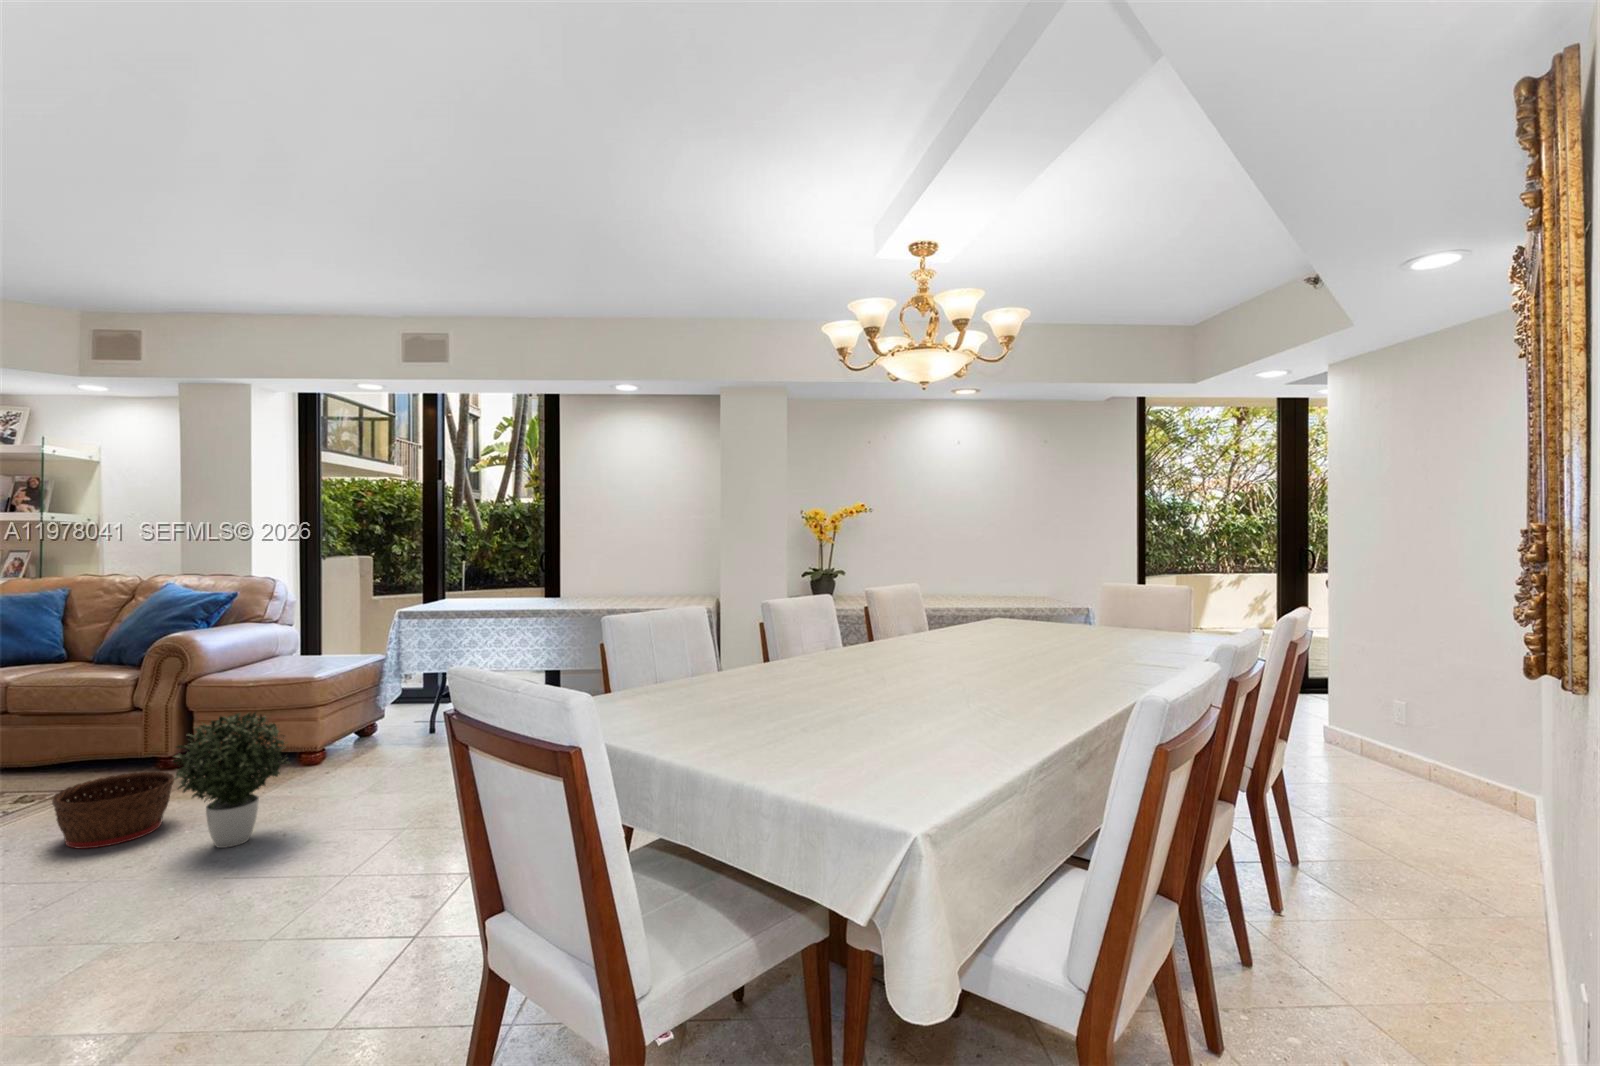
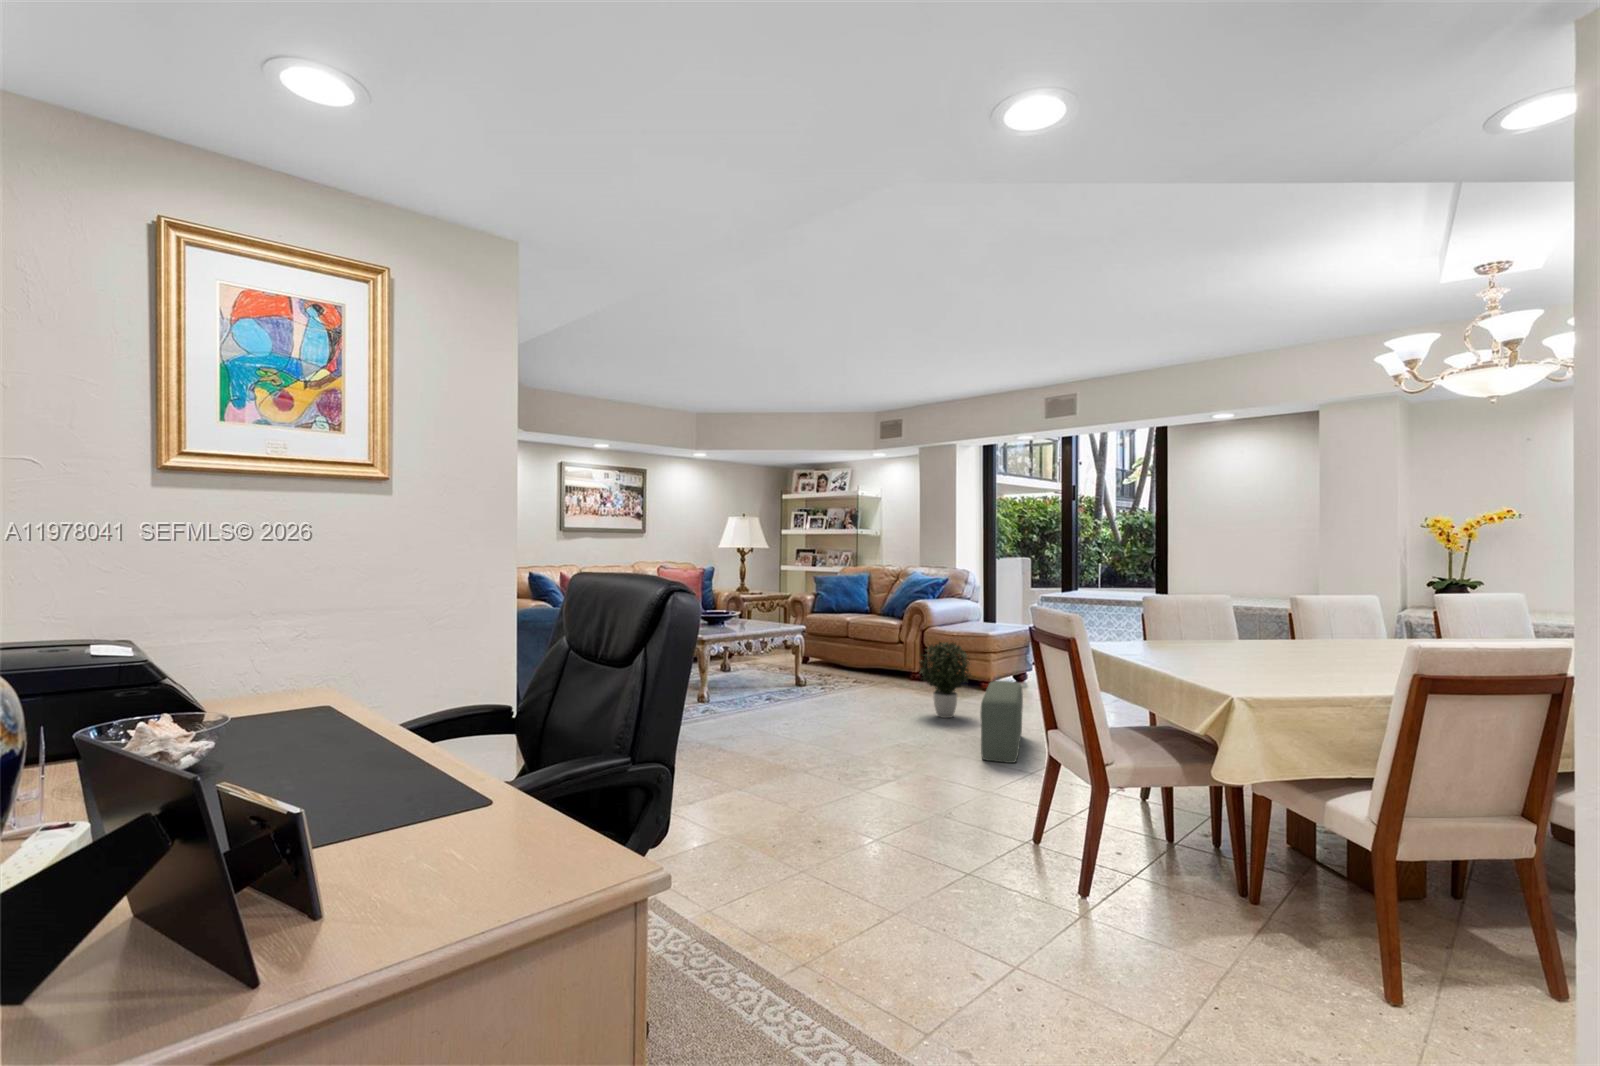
pouf: none [316,768,393,942] -> present [980,681,1023,763]
basket: present [52,772,174,849] -> none [870,672,919,706]

